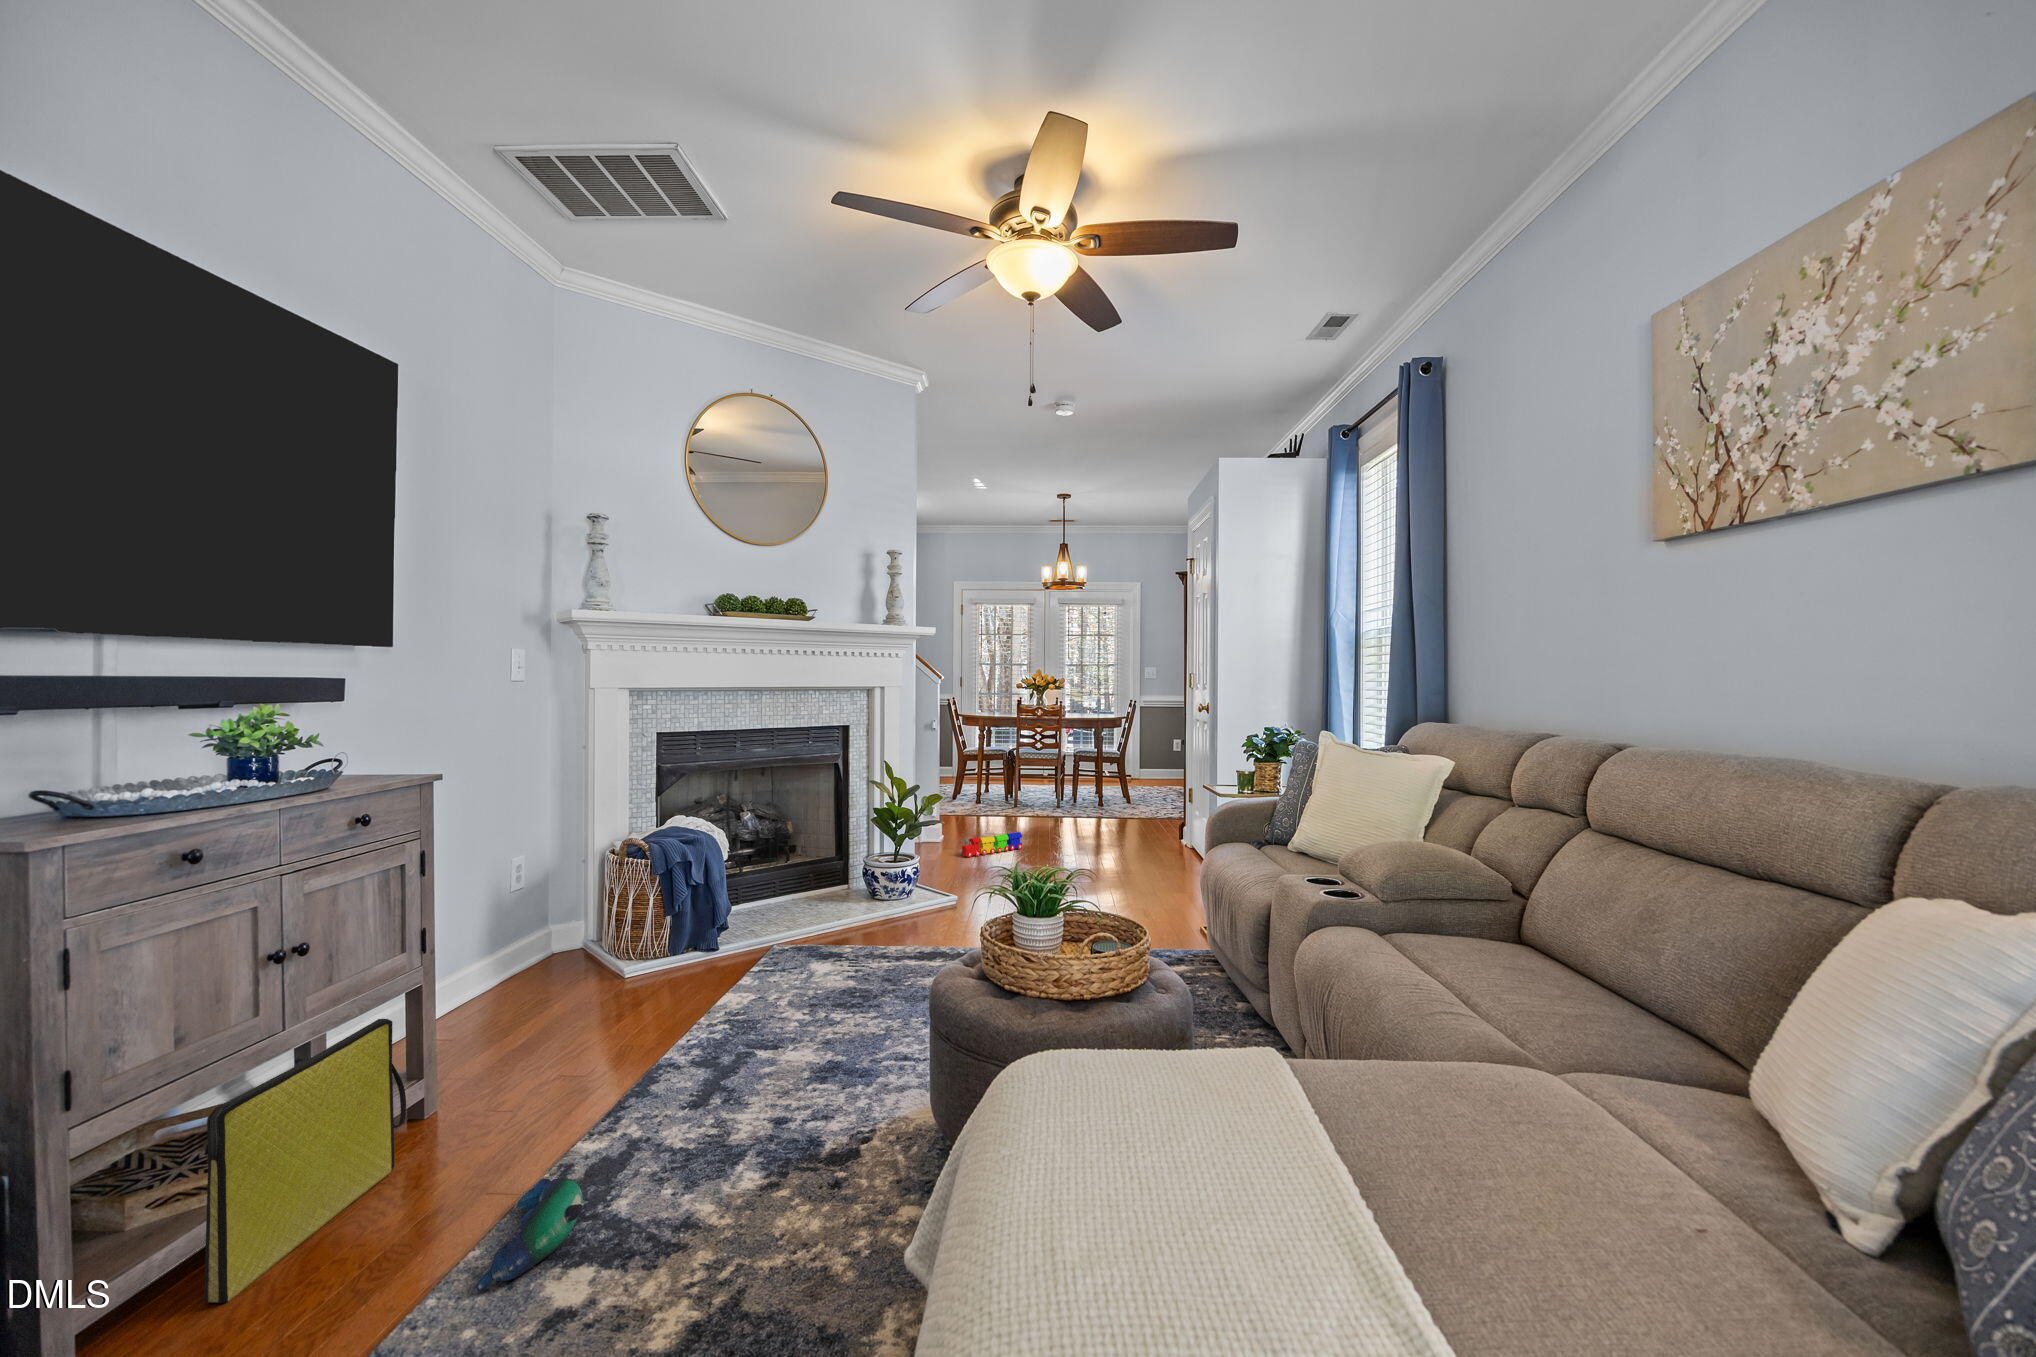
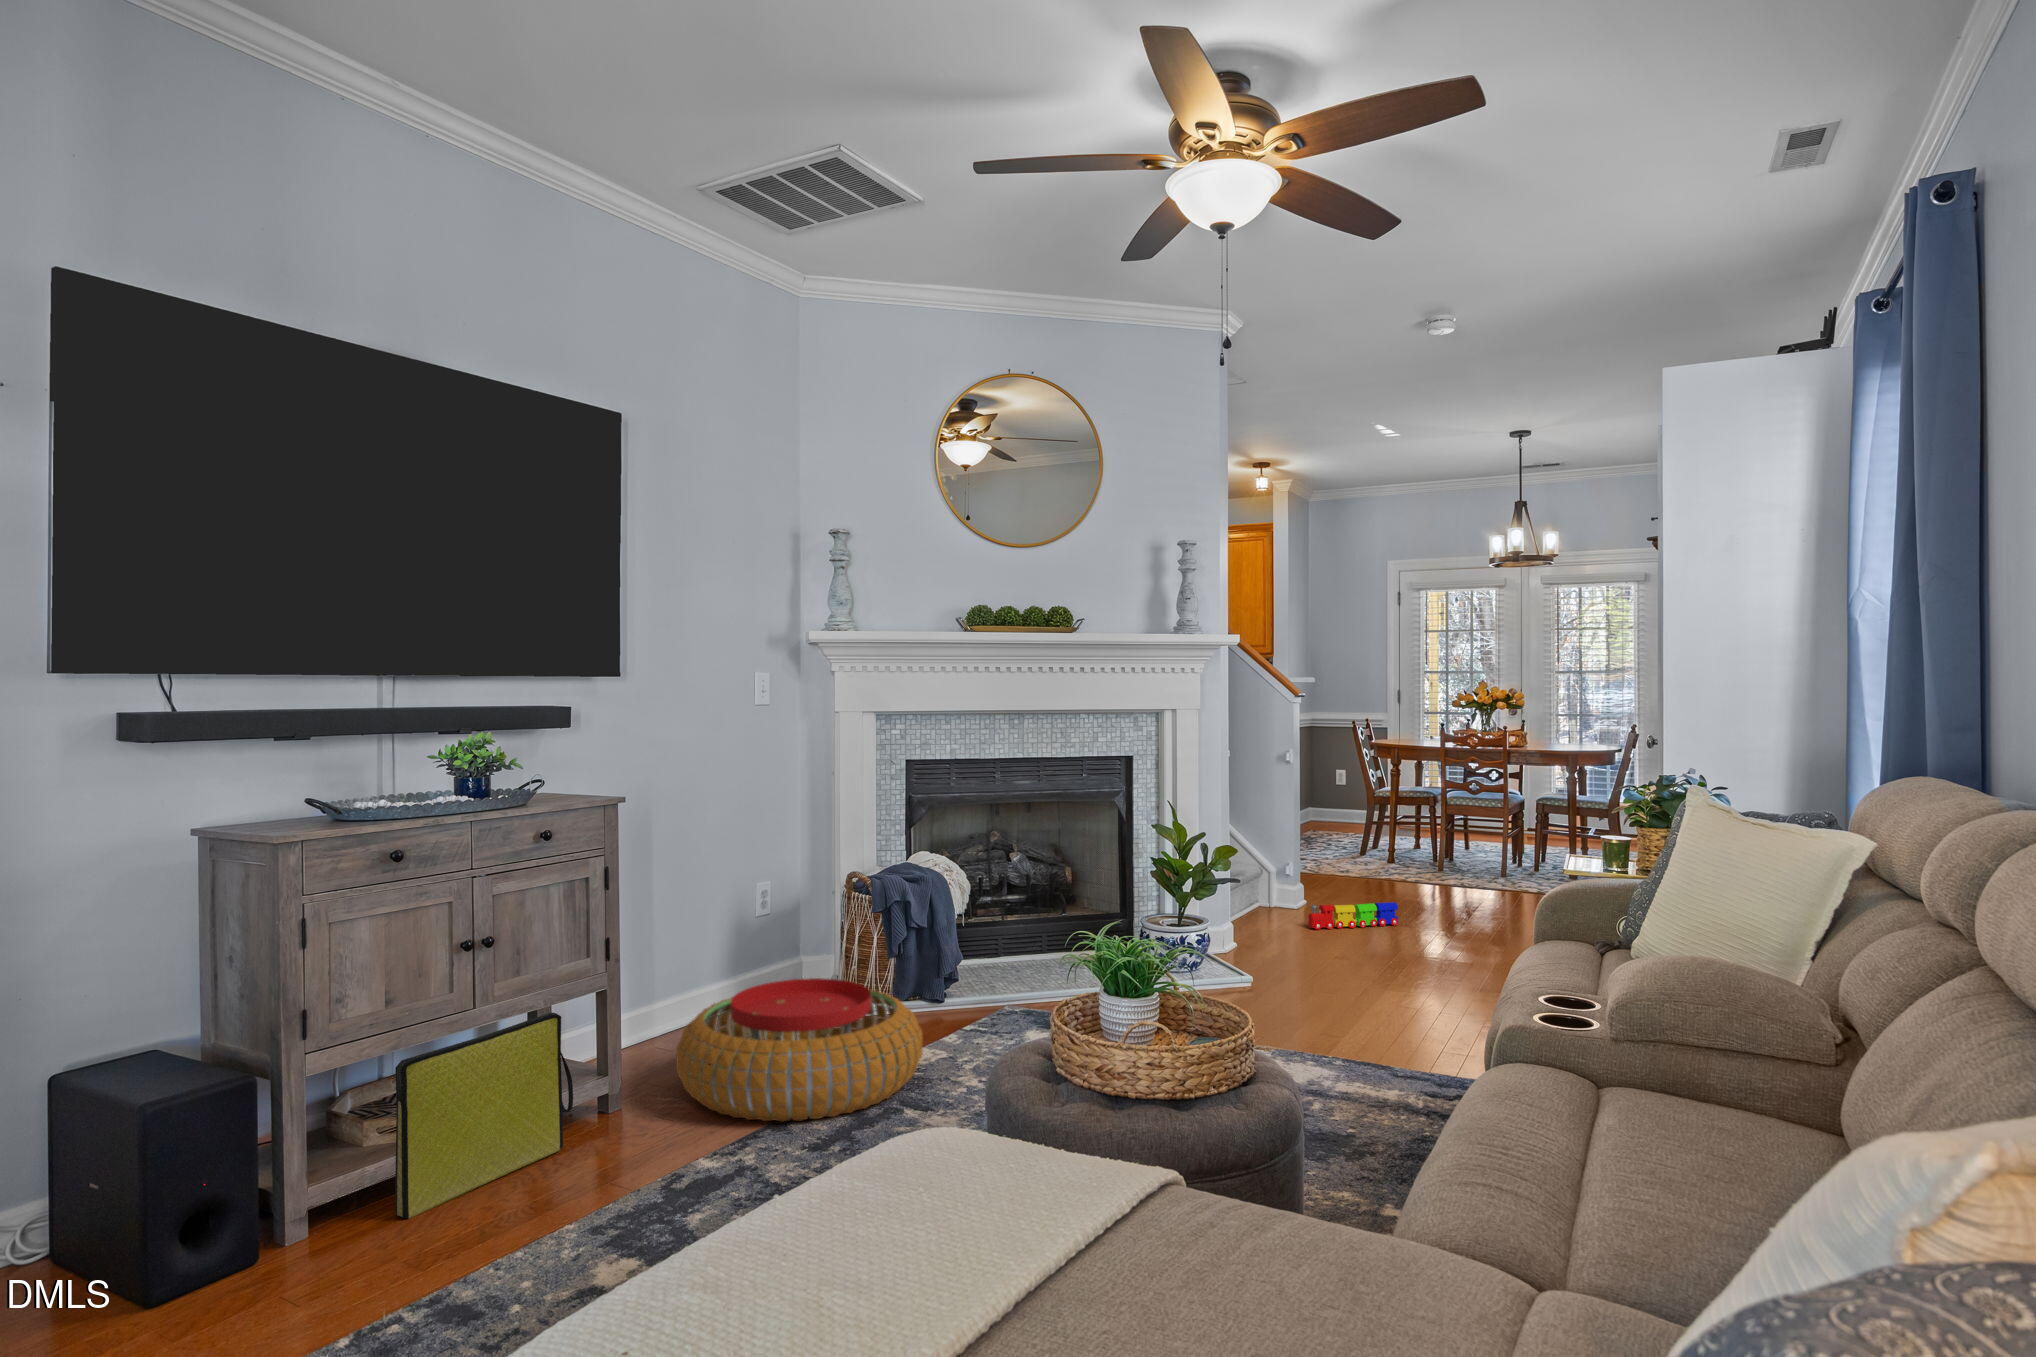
pouf: none [491,943,753,1094] -> present [676,978,923,1122]
plush toy: present [476,1177,584,1290] -> none [552,1179,660,1255]

